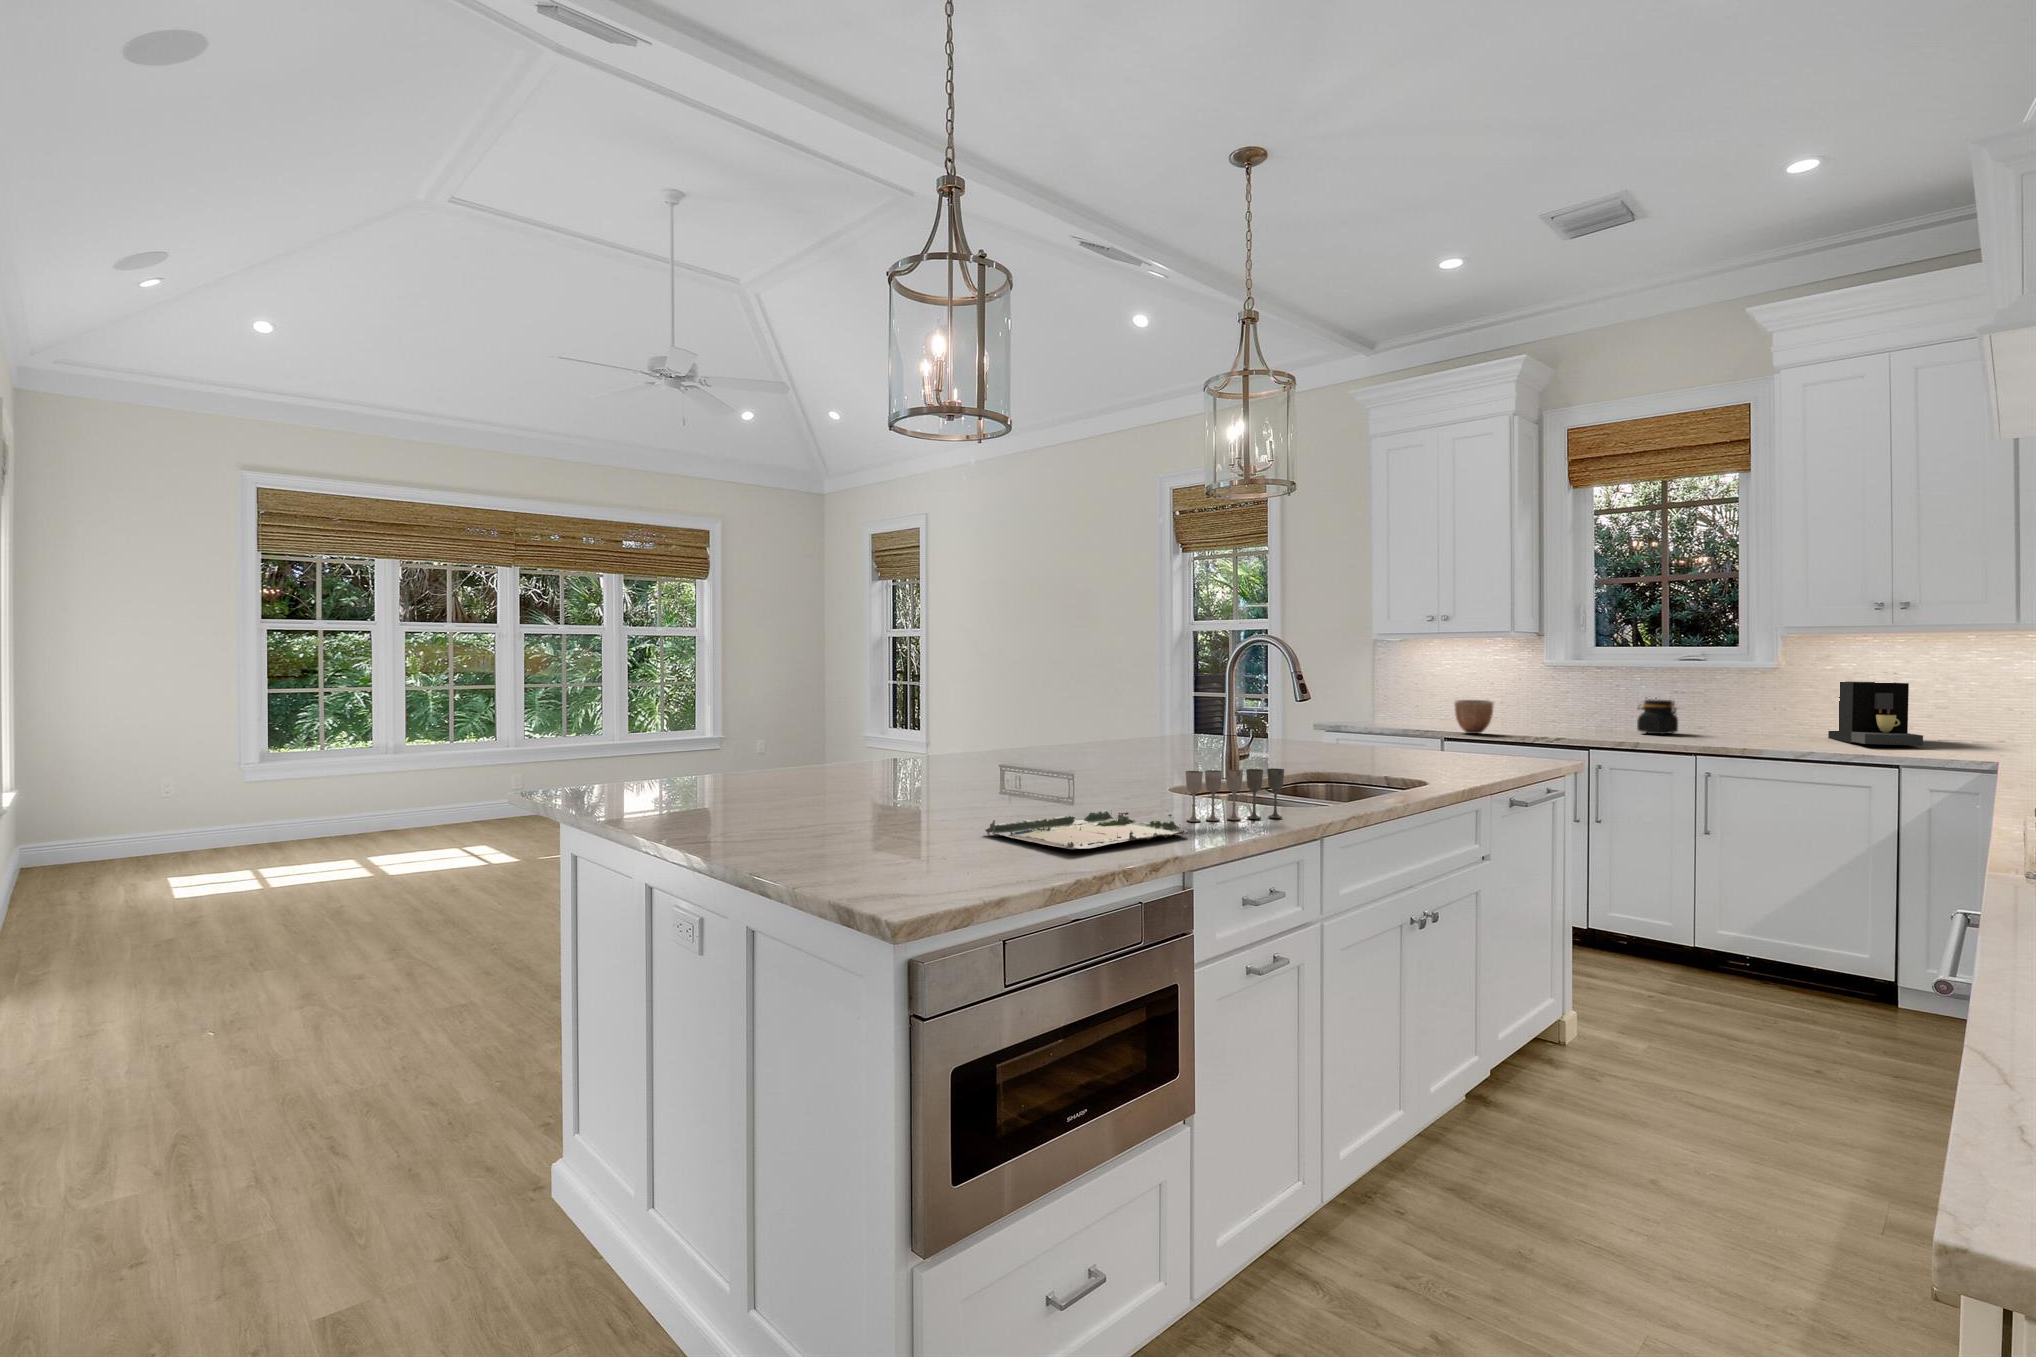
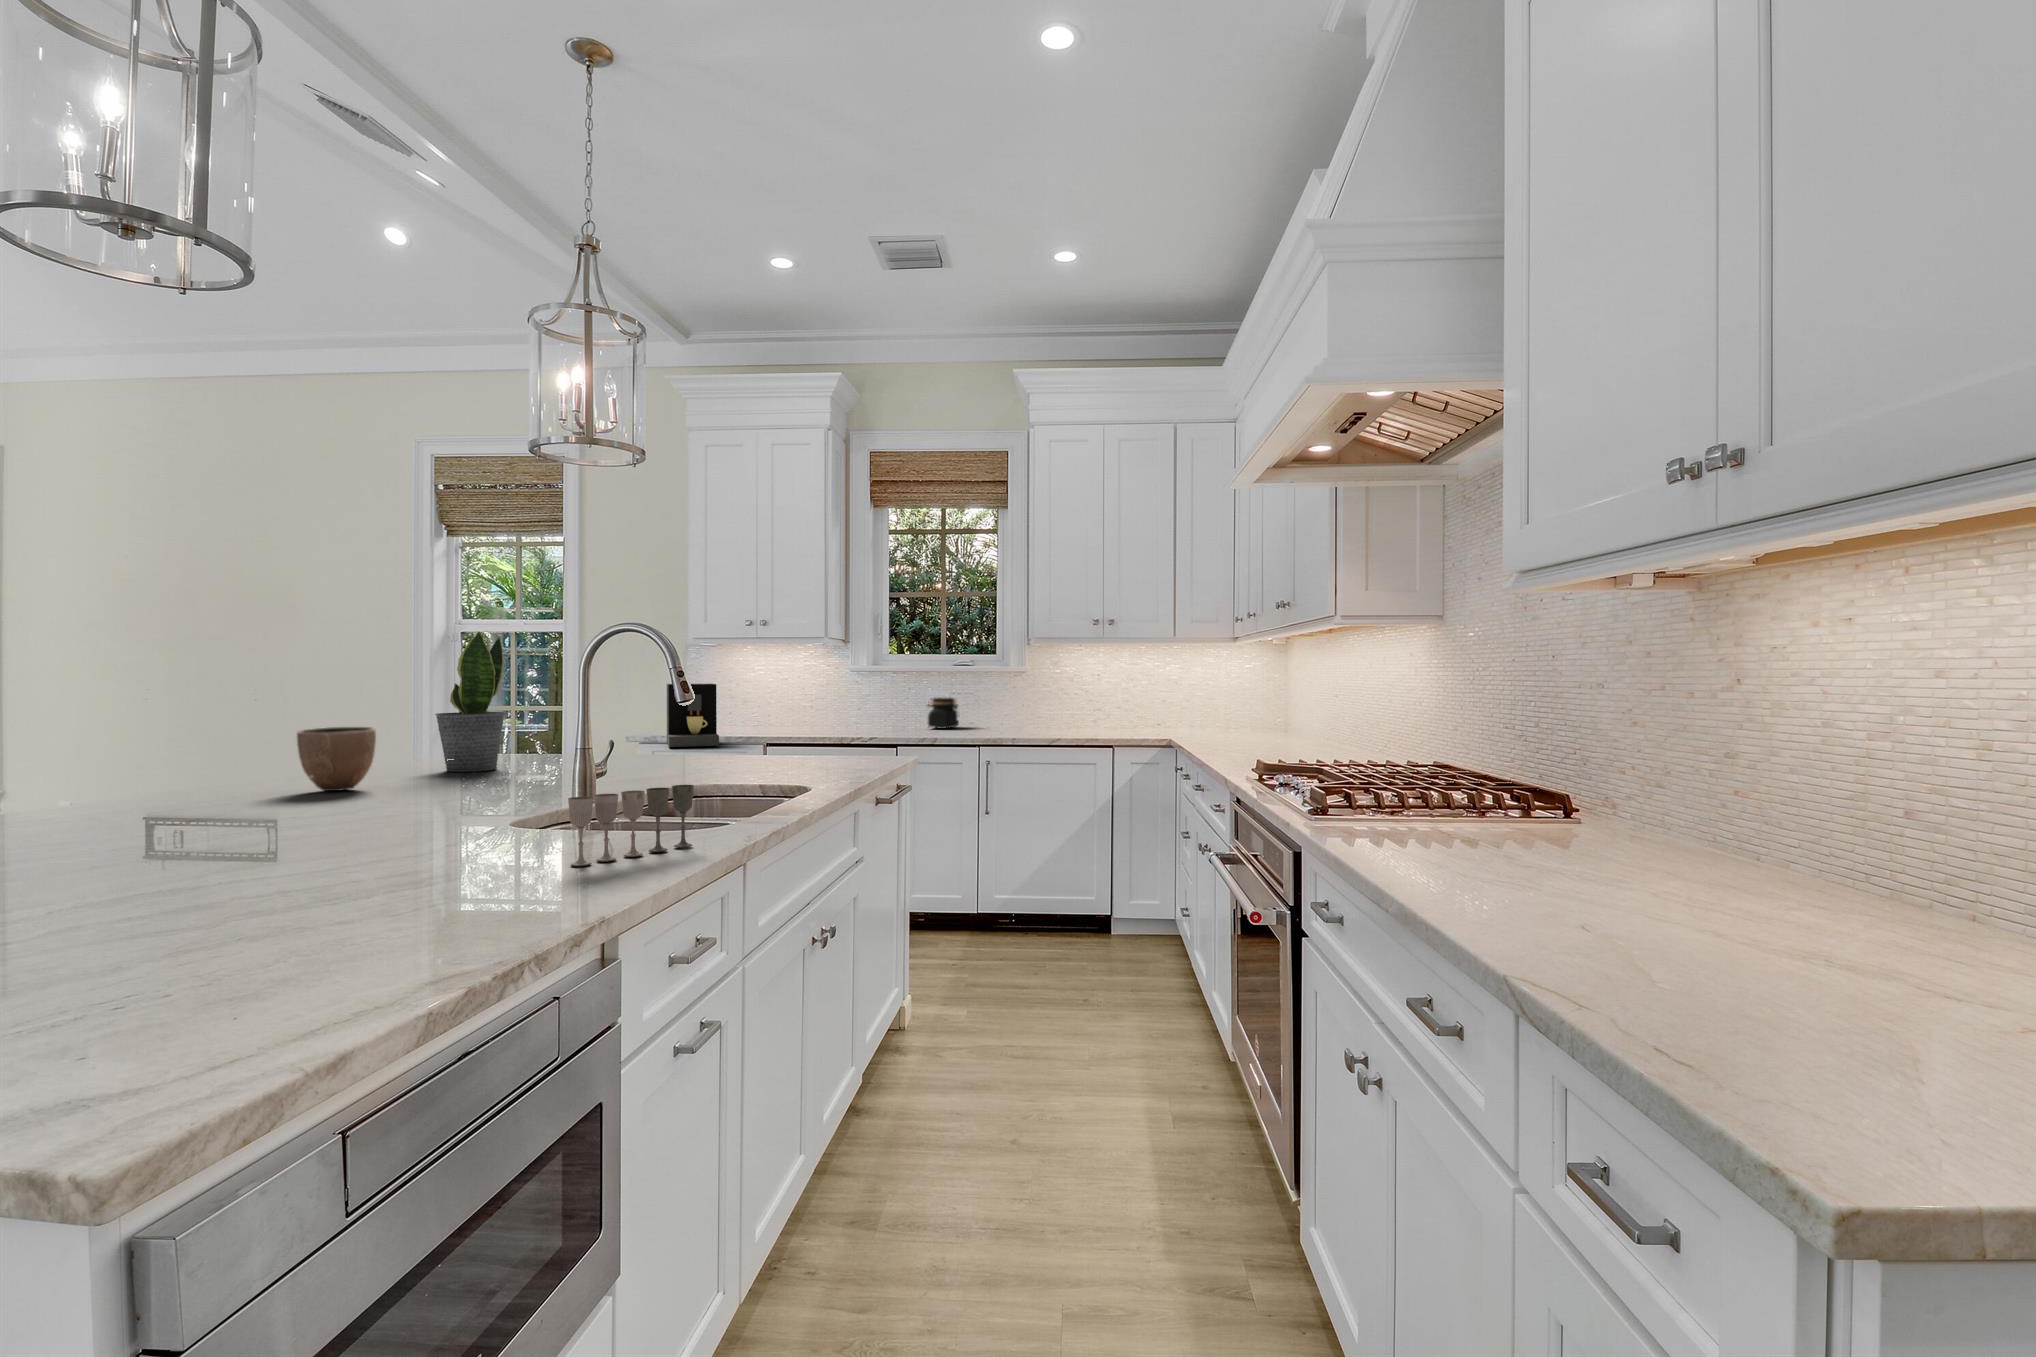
potted plant: none [1148,636,1199,747] -> present [435,632,506,772]
coffee maker: present [1828,681,1923,746] -> present [667,684,719,747]
decorative bowl: present [1454,700,1494,734] -> present [297,727,376,791]
tray: present [985,810,1189,850] -> none [237,855,594,938]

